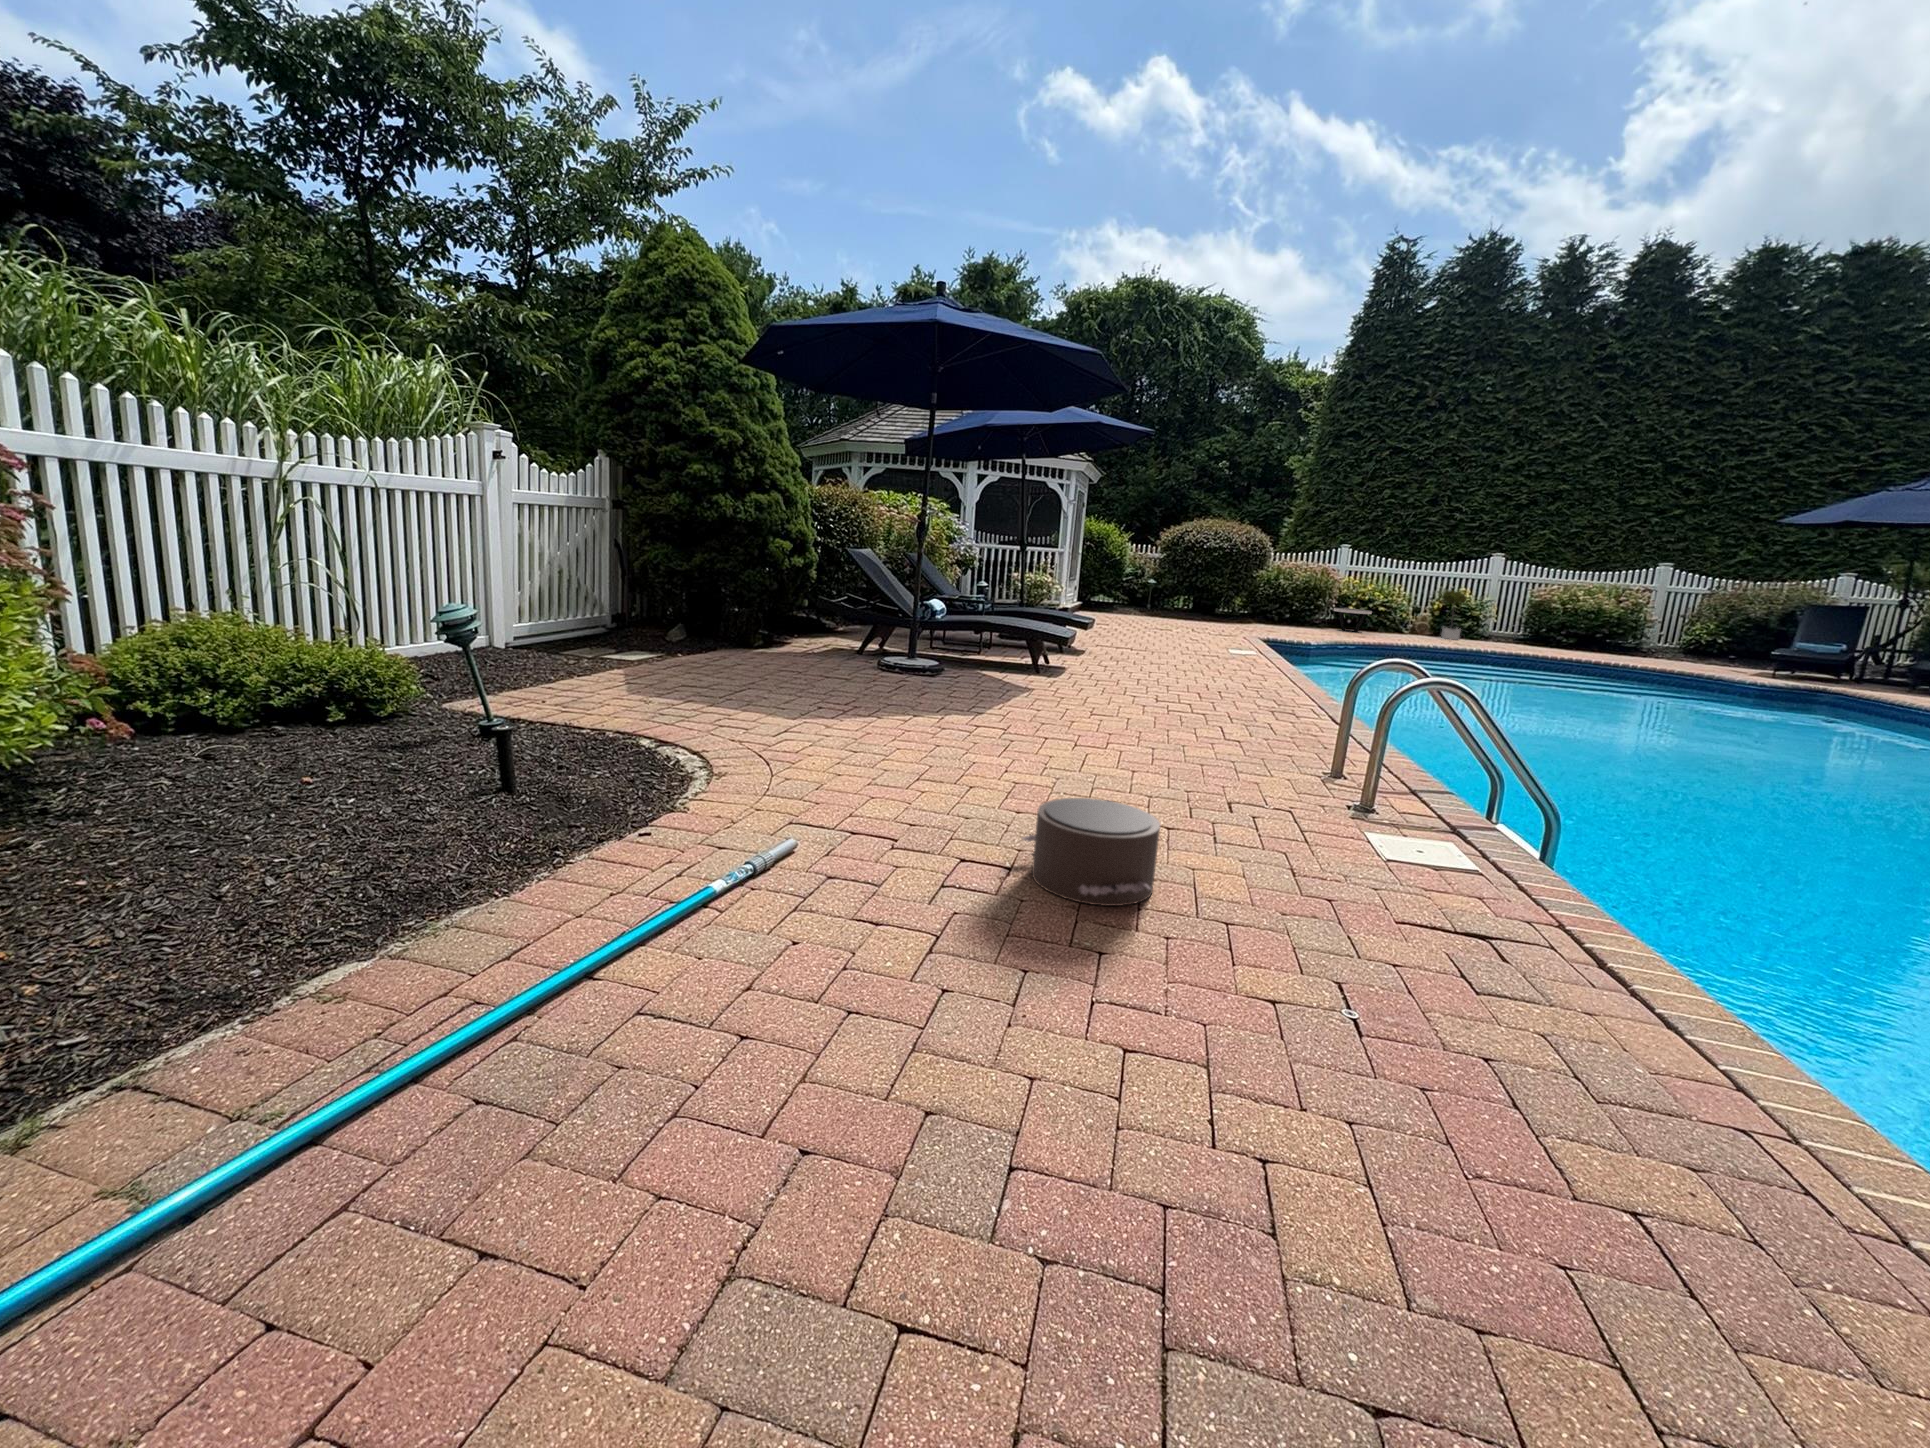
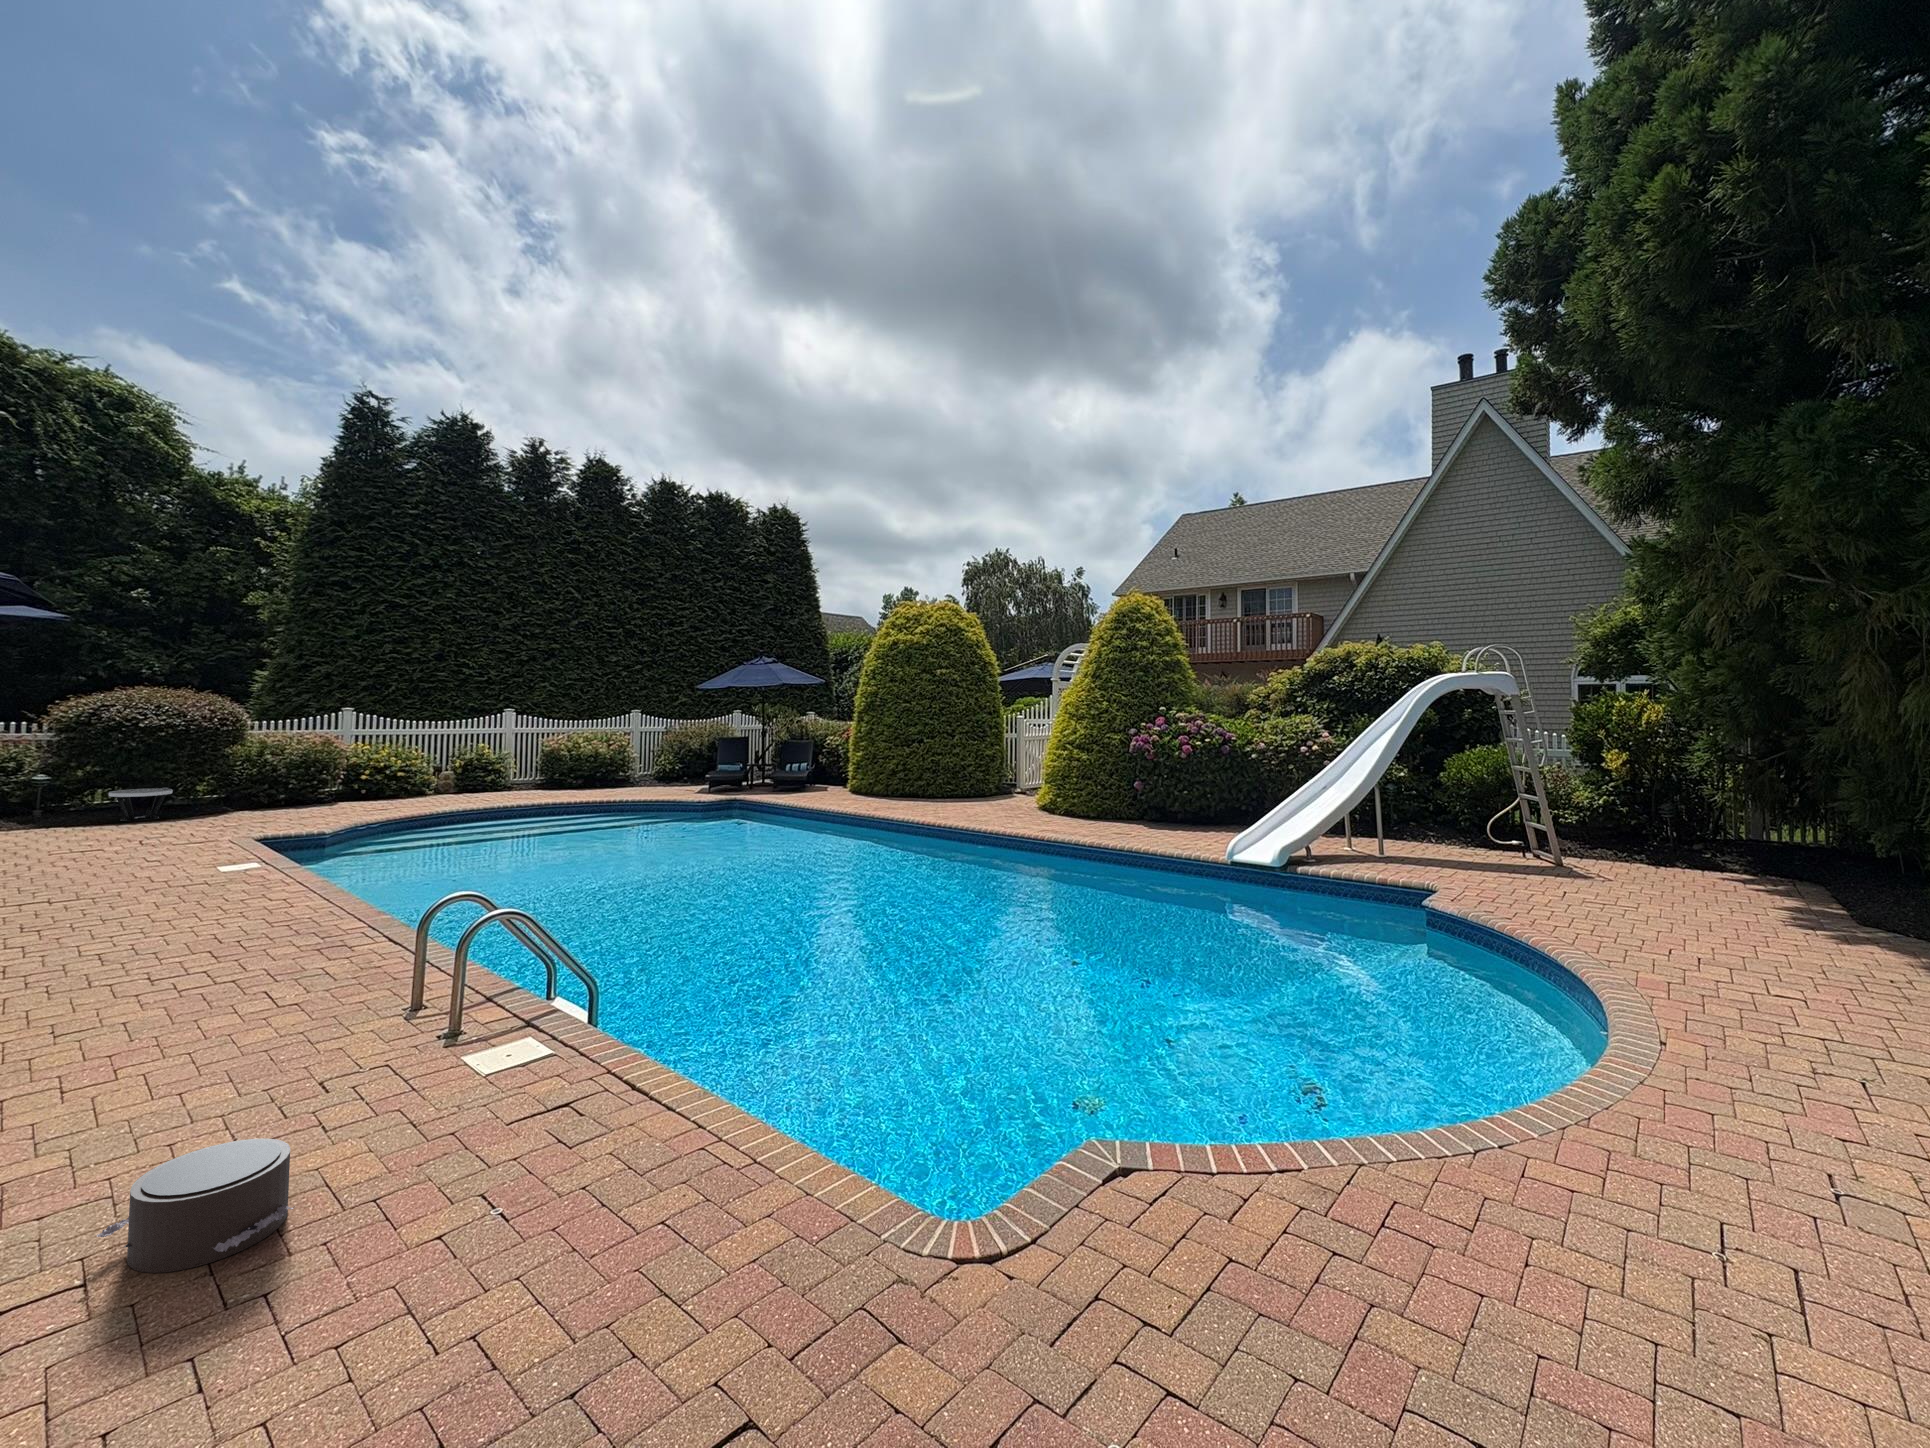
potted tree: present [1441,590,1467,640] -> none [461,745,485,793]
side table: present [1334,608,1372,633] -> present [109,788,172,821]

